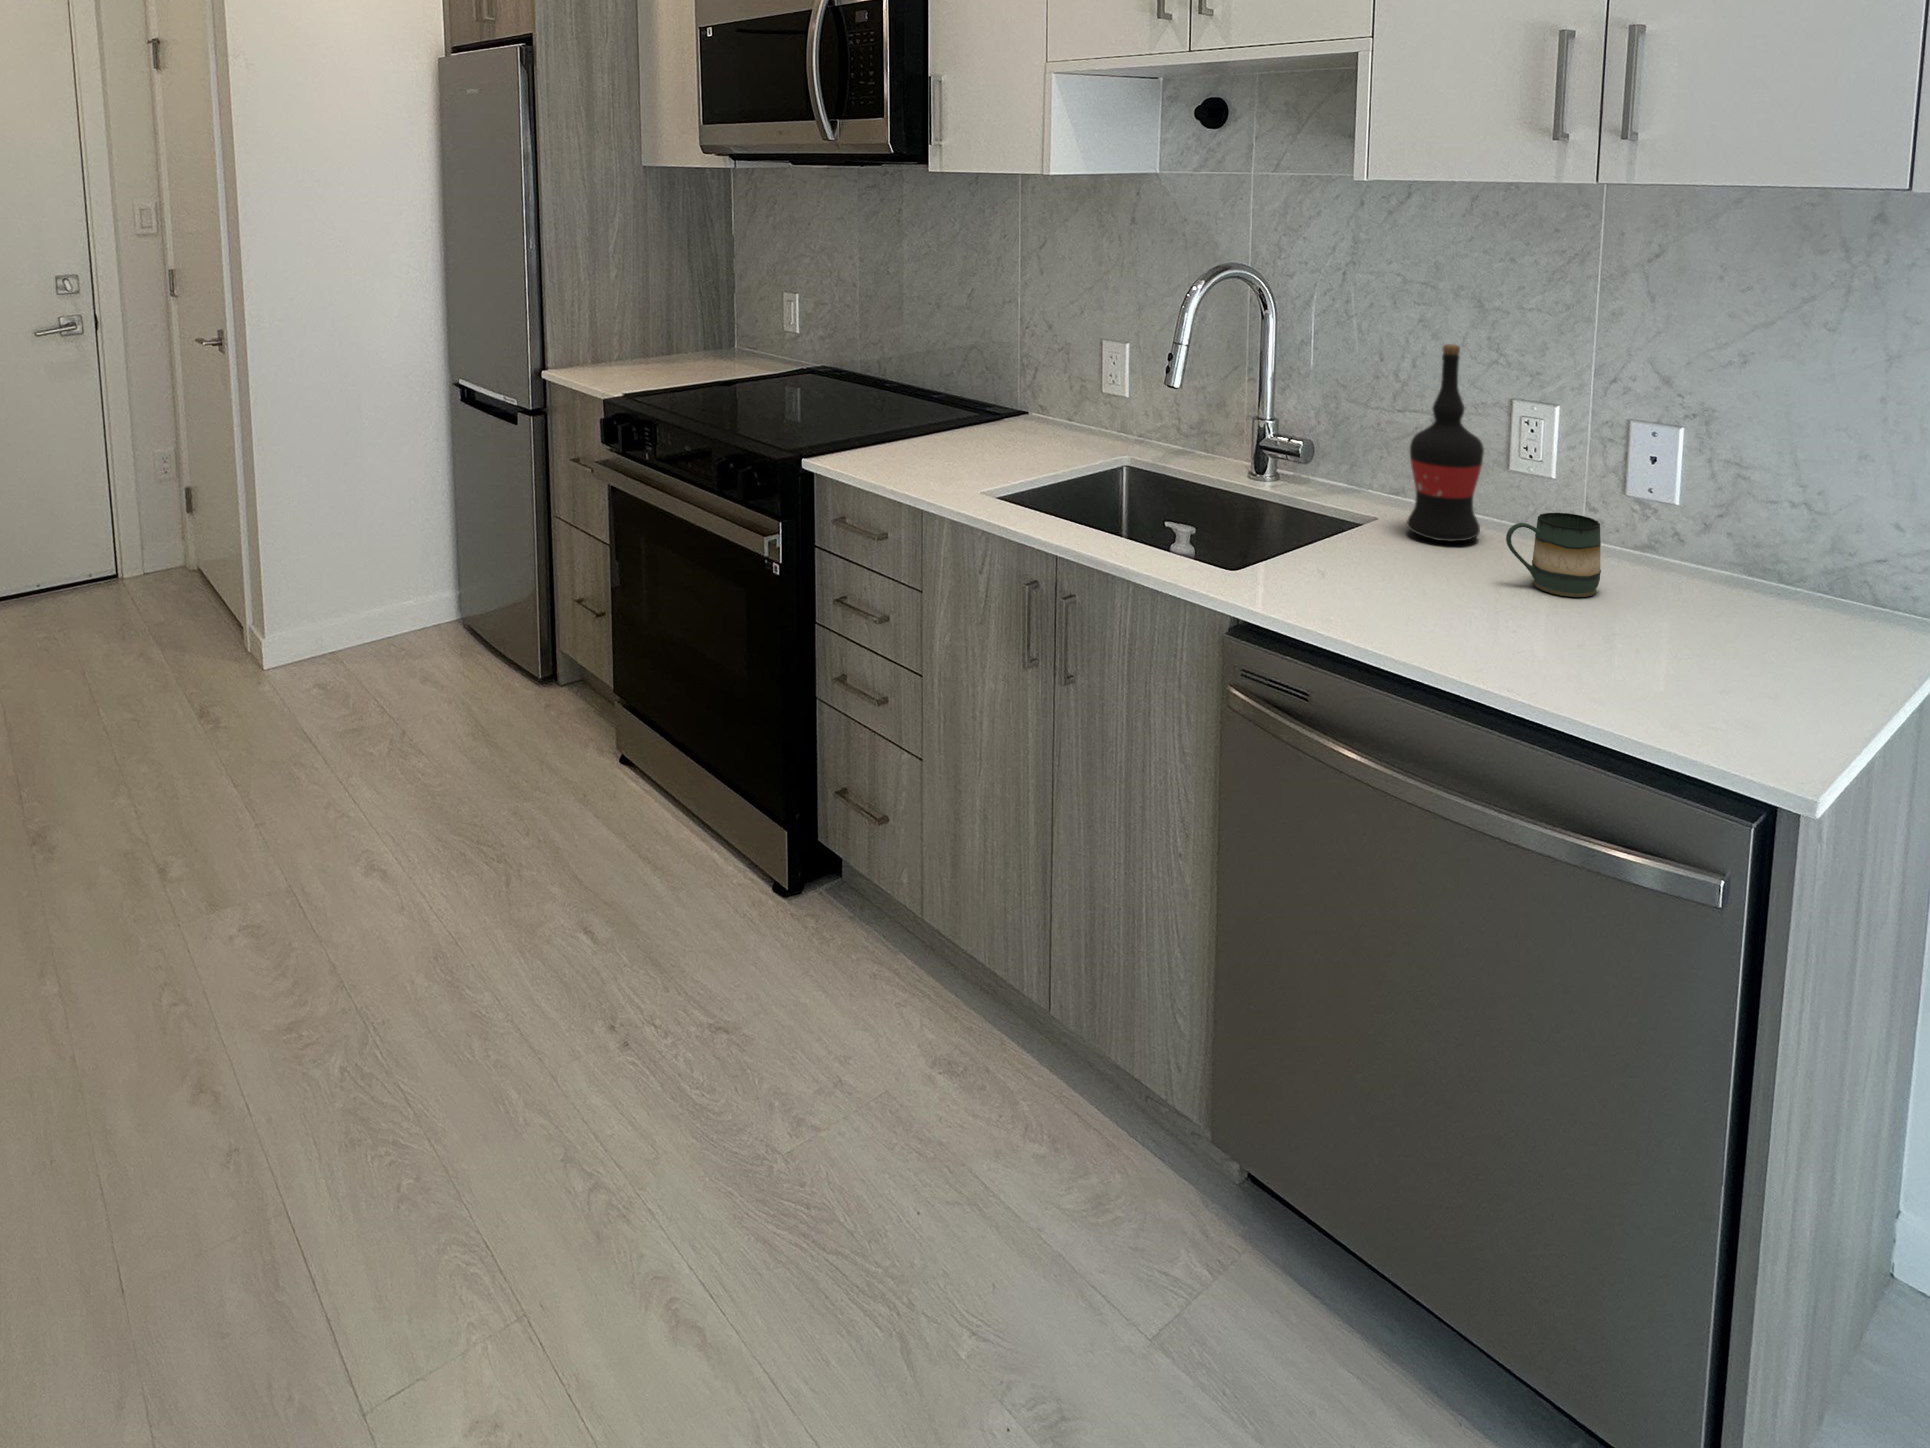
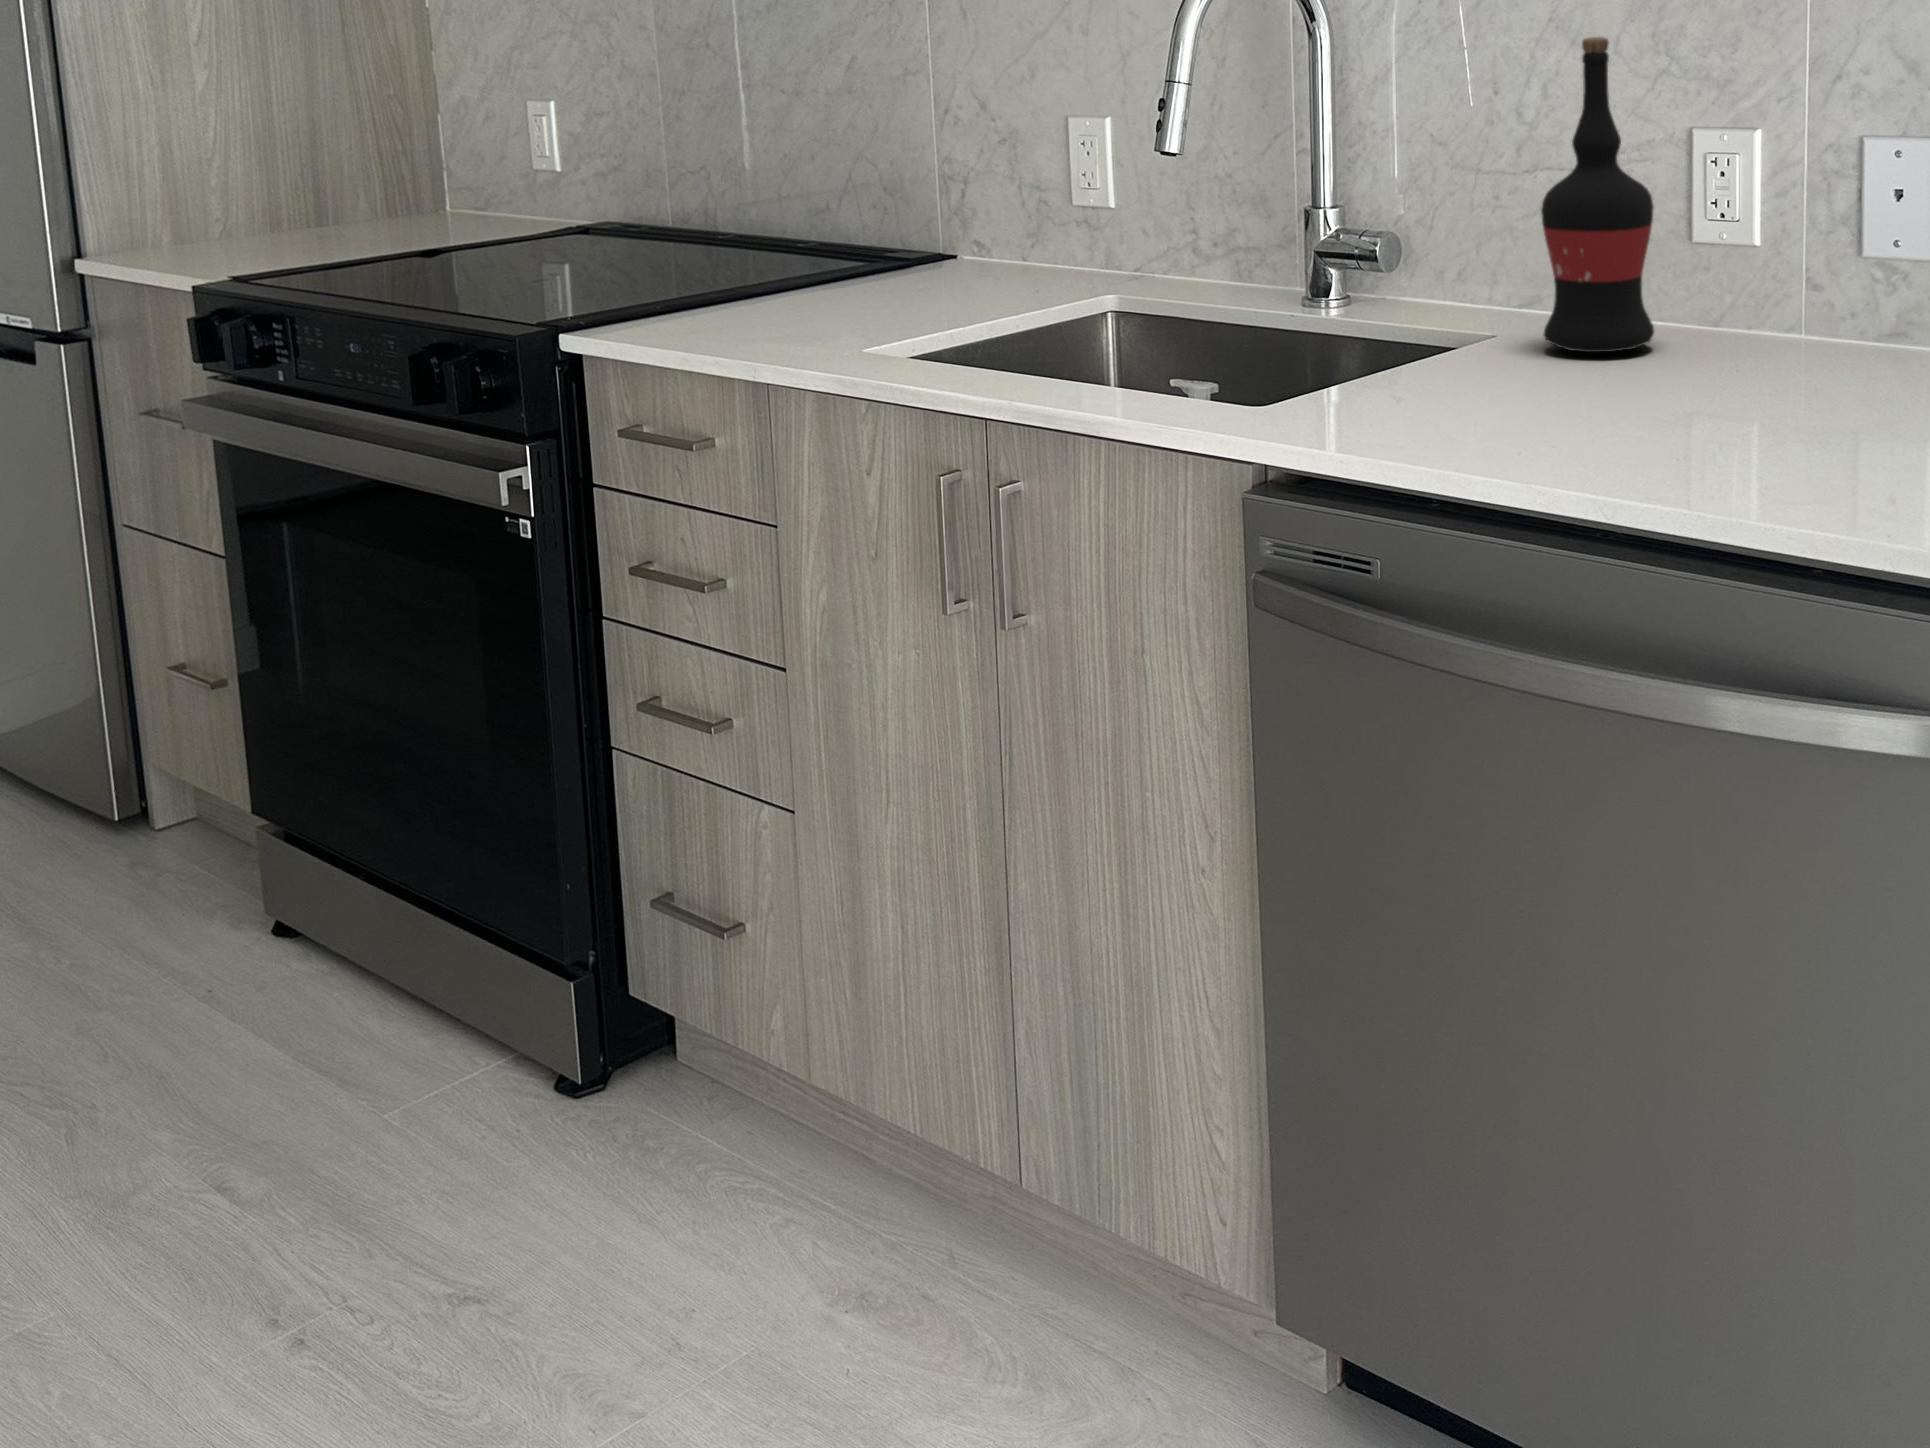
mug: present [1506,513,1601,597] -> none [1676,276,1817,398]

